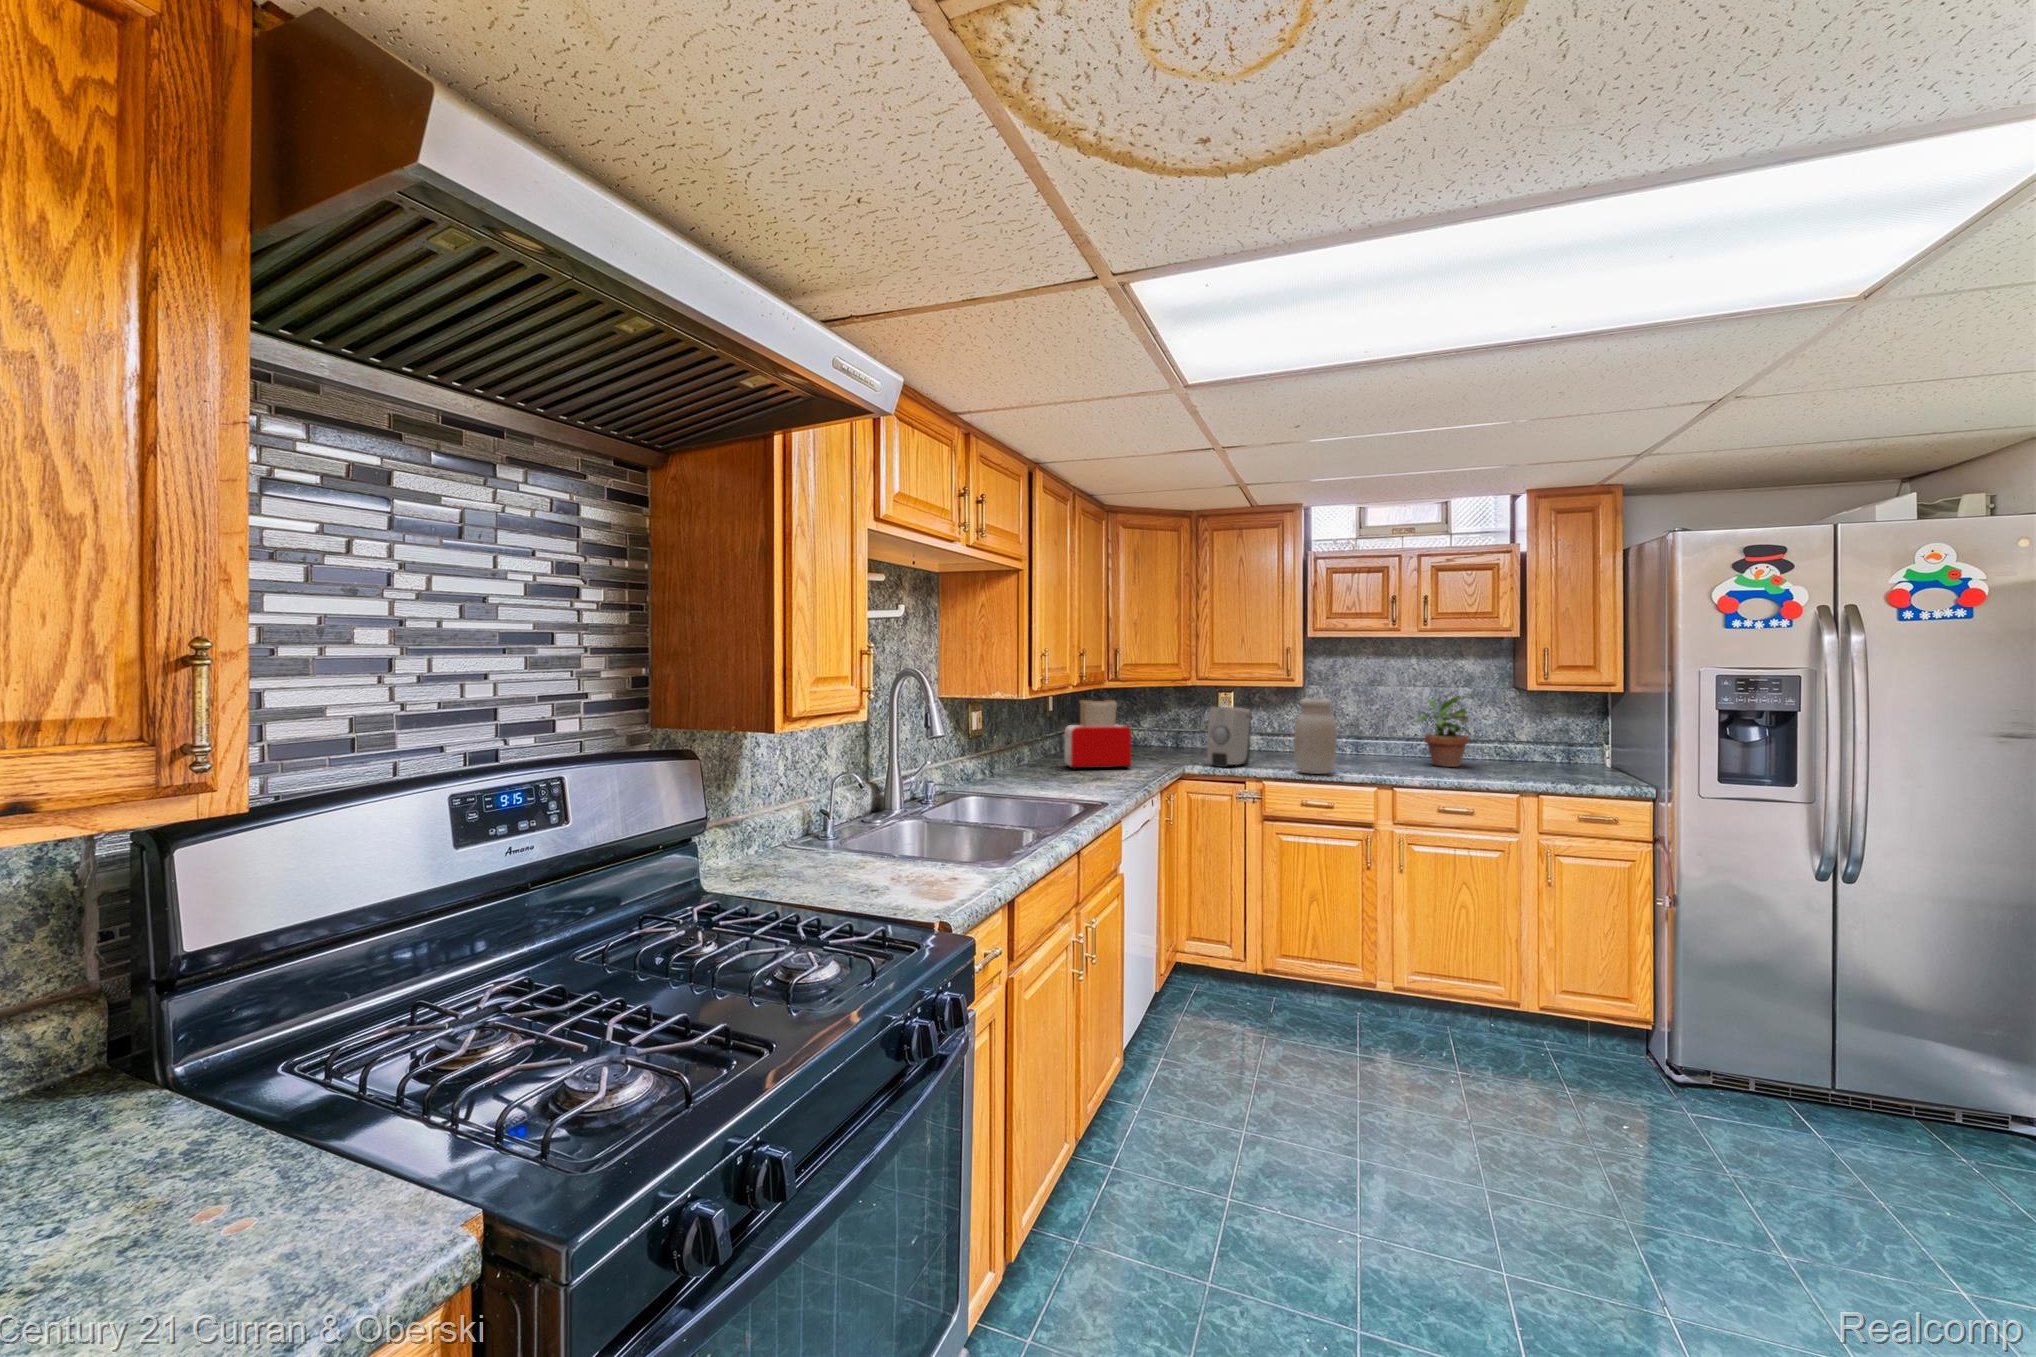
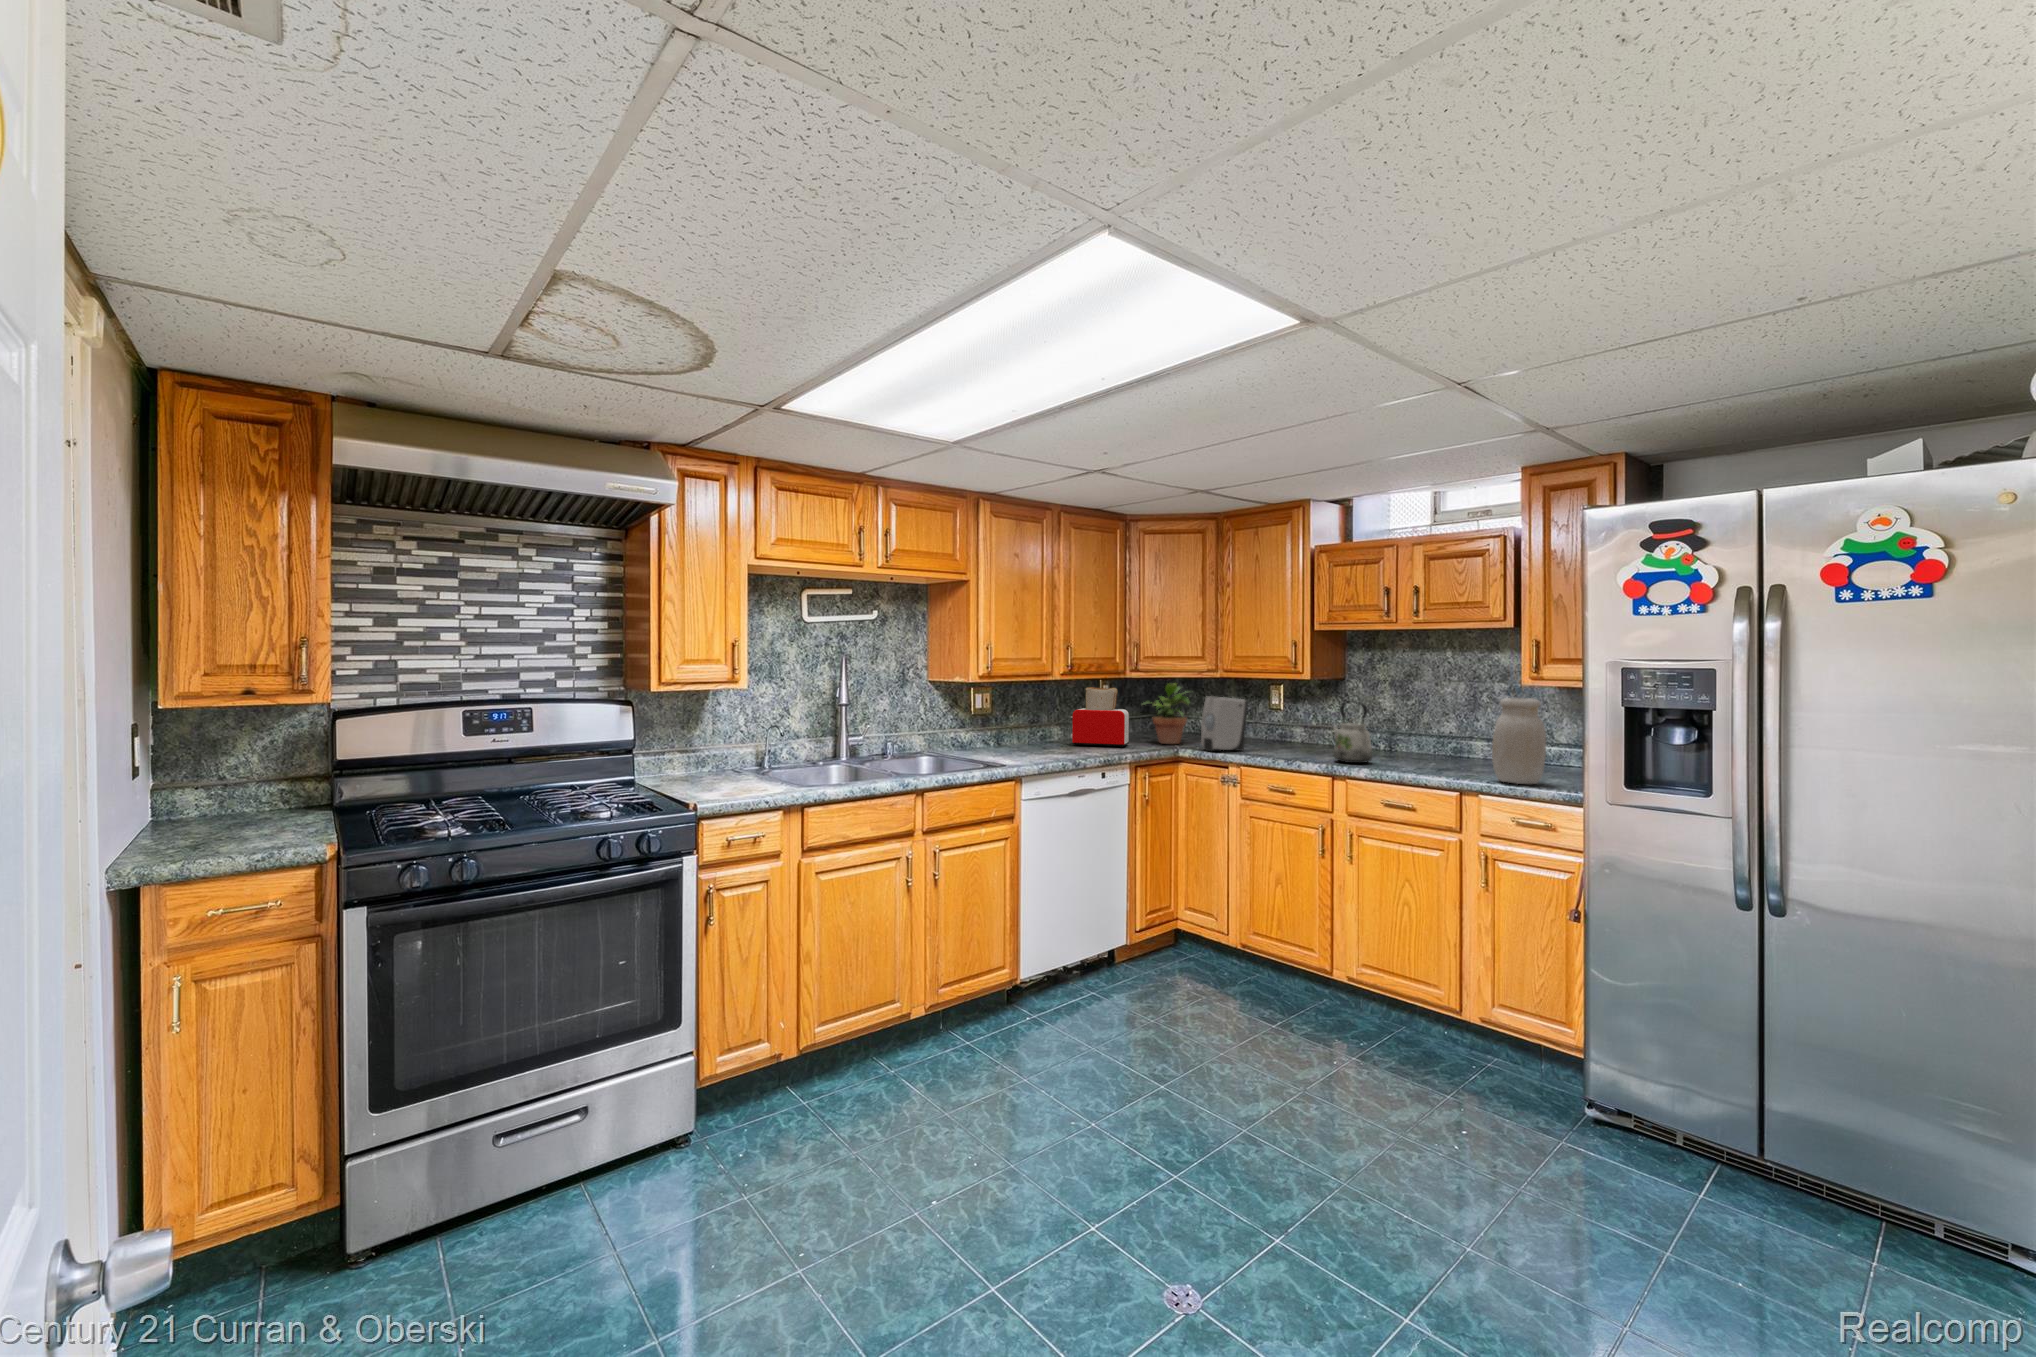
potted plant: present [1416,695,1469,767] -> present [1142,683,1191,744]
jar: present [1294,698,1337,774] -> present [1492,698,1546,784]
kettle: none [1343,709,1394,771] -> present [1332,701,1372,763]

